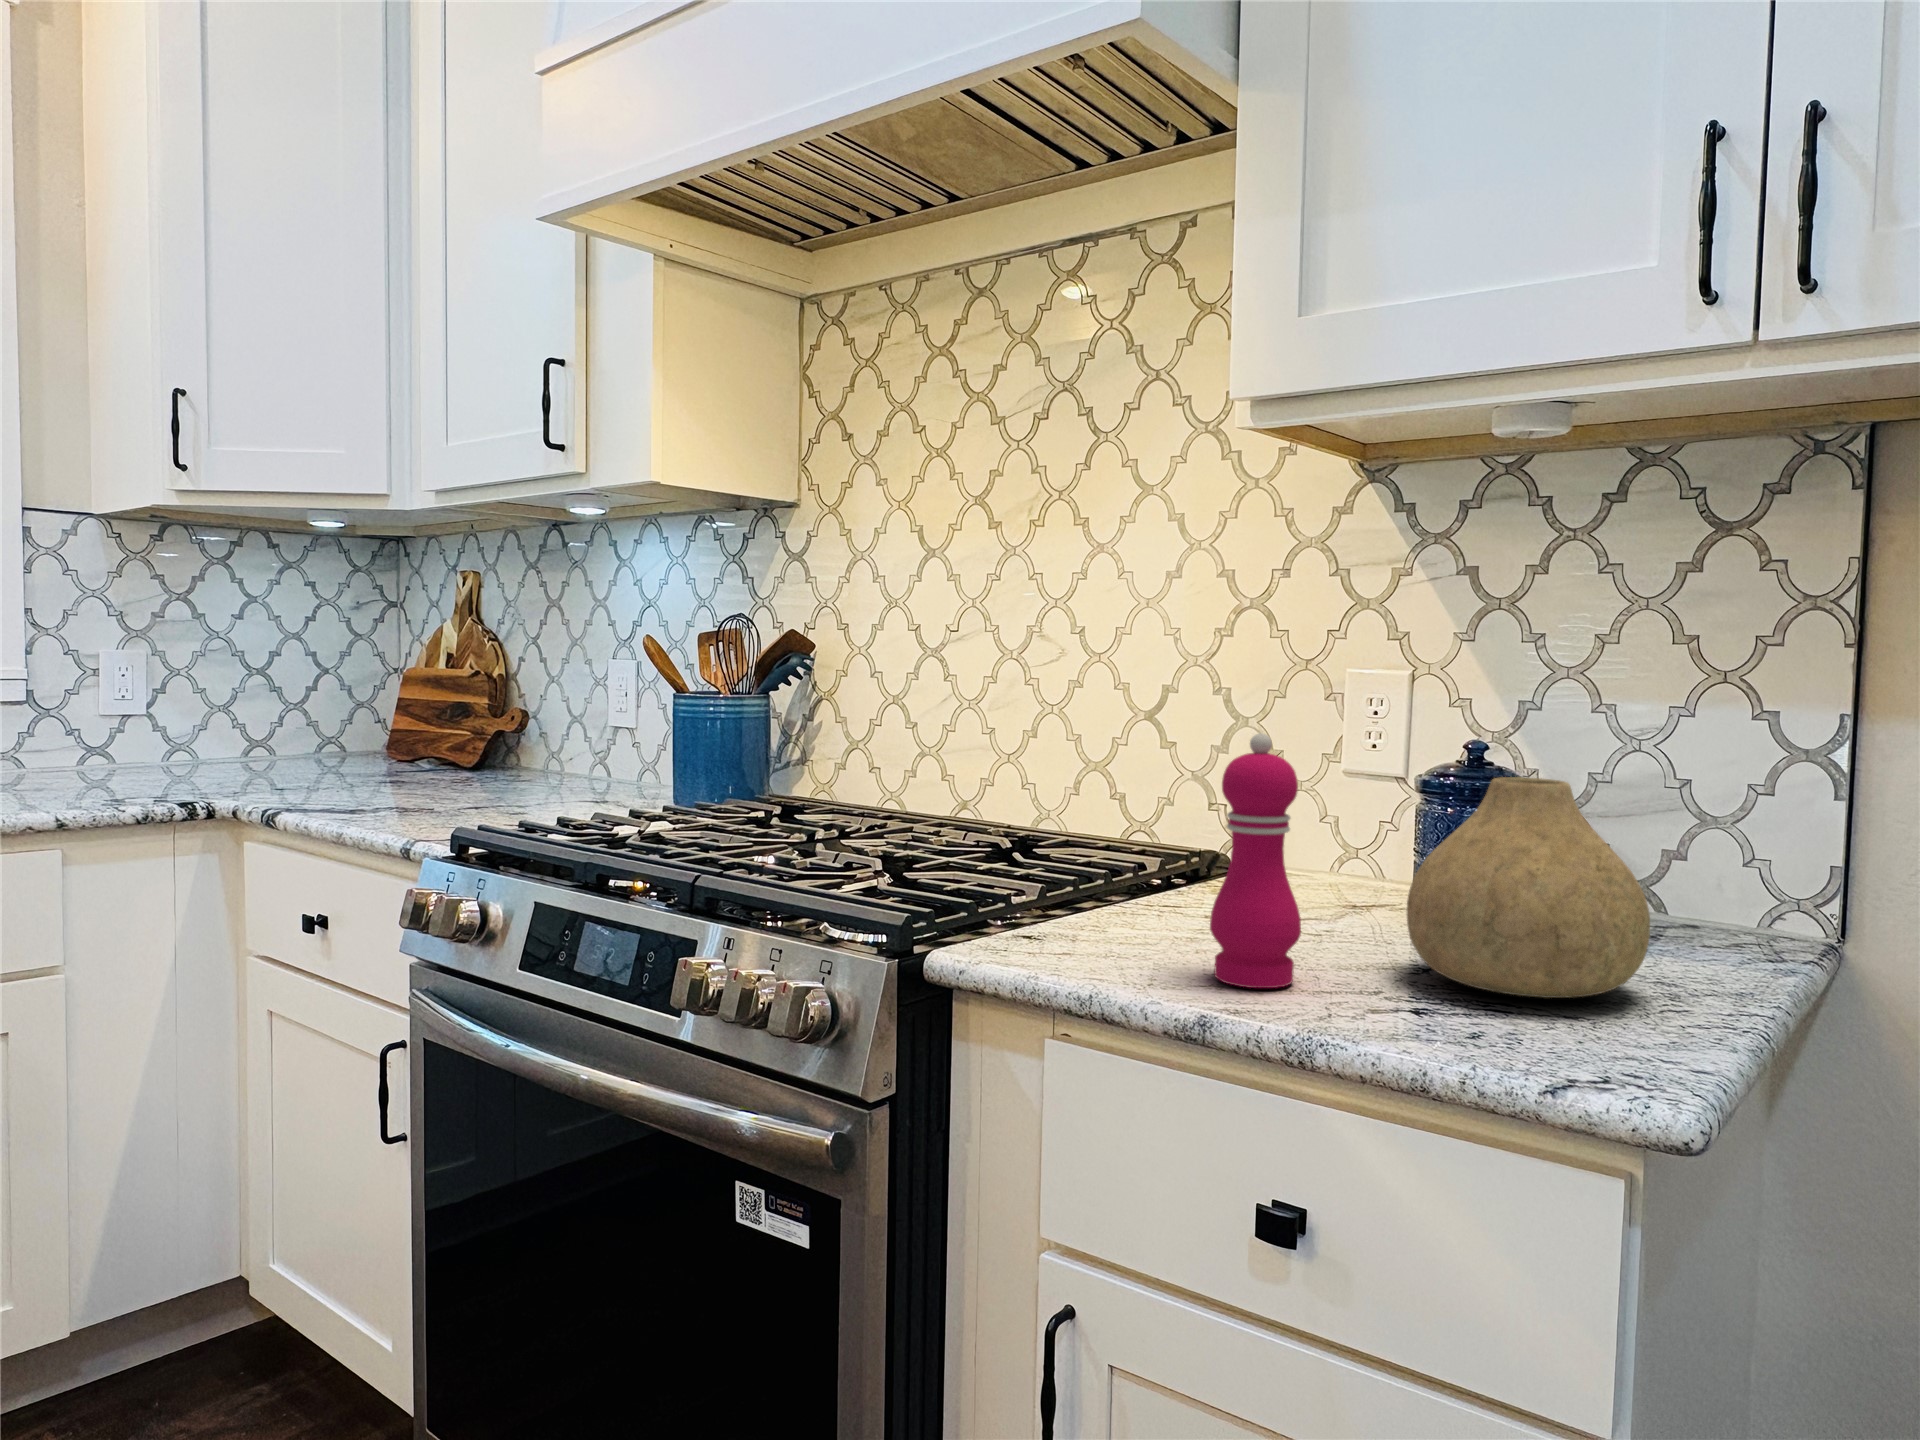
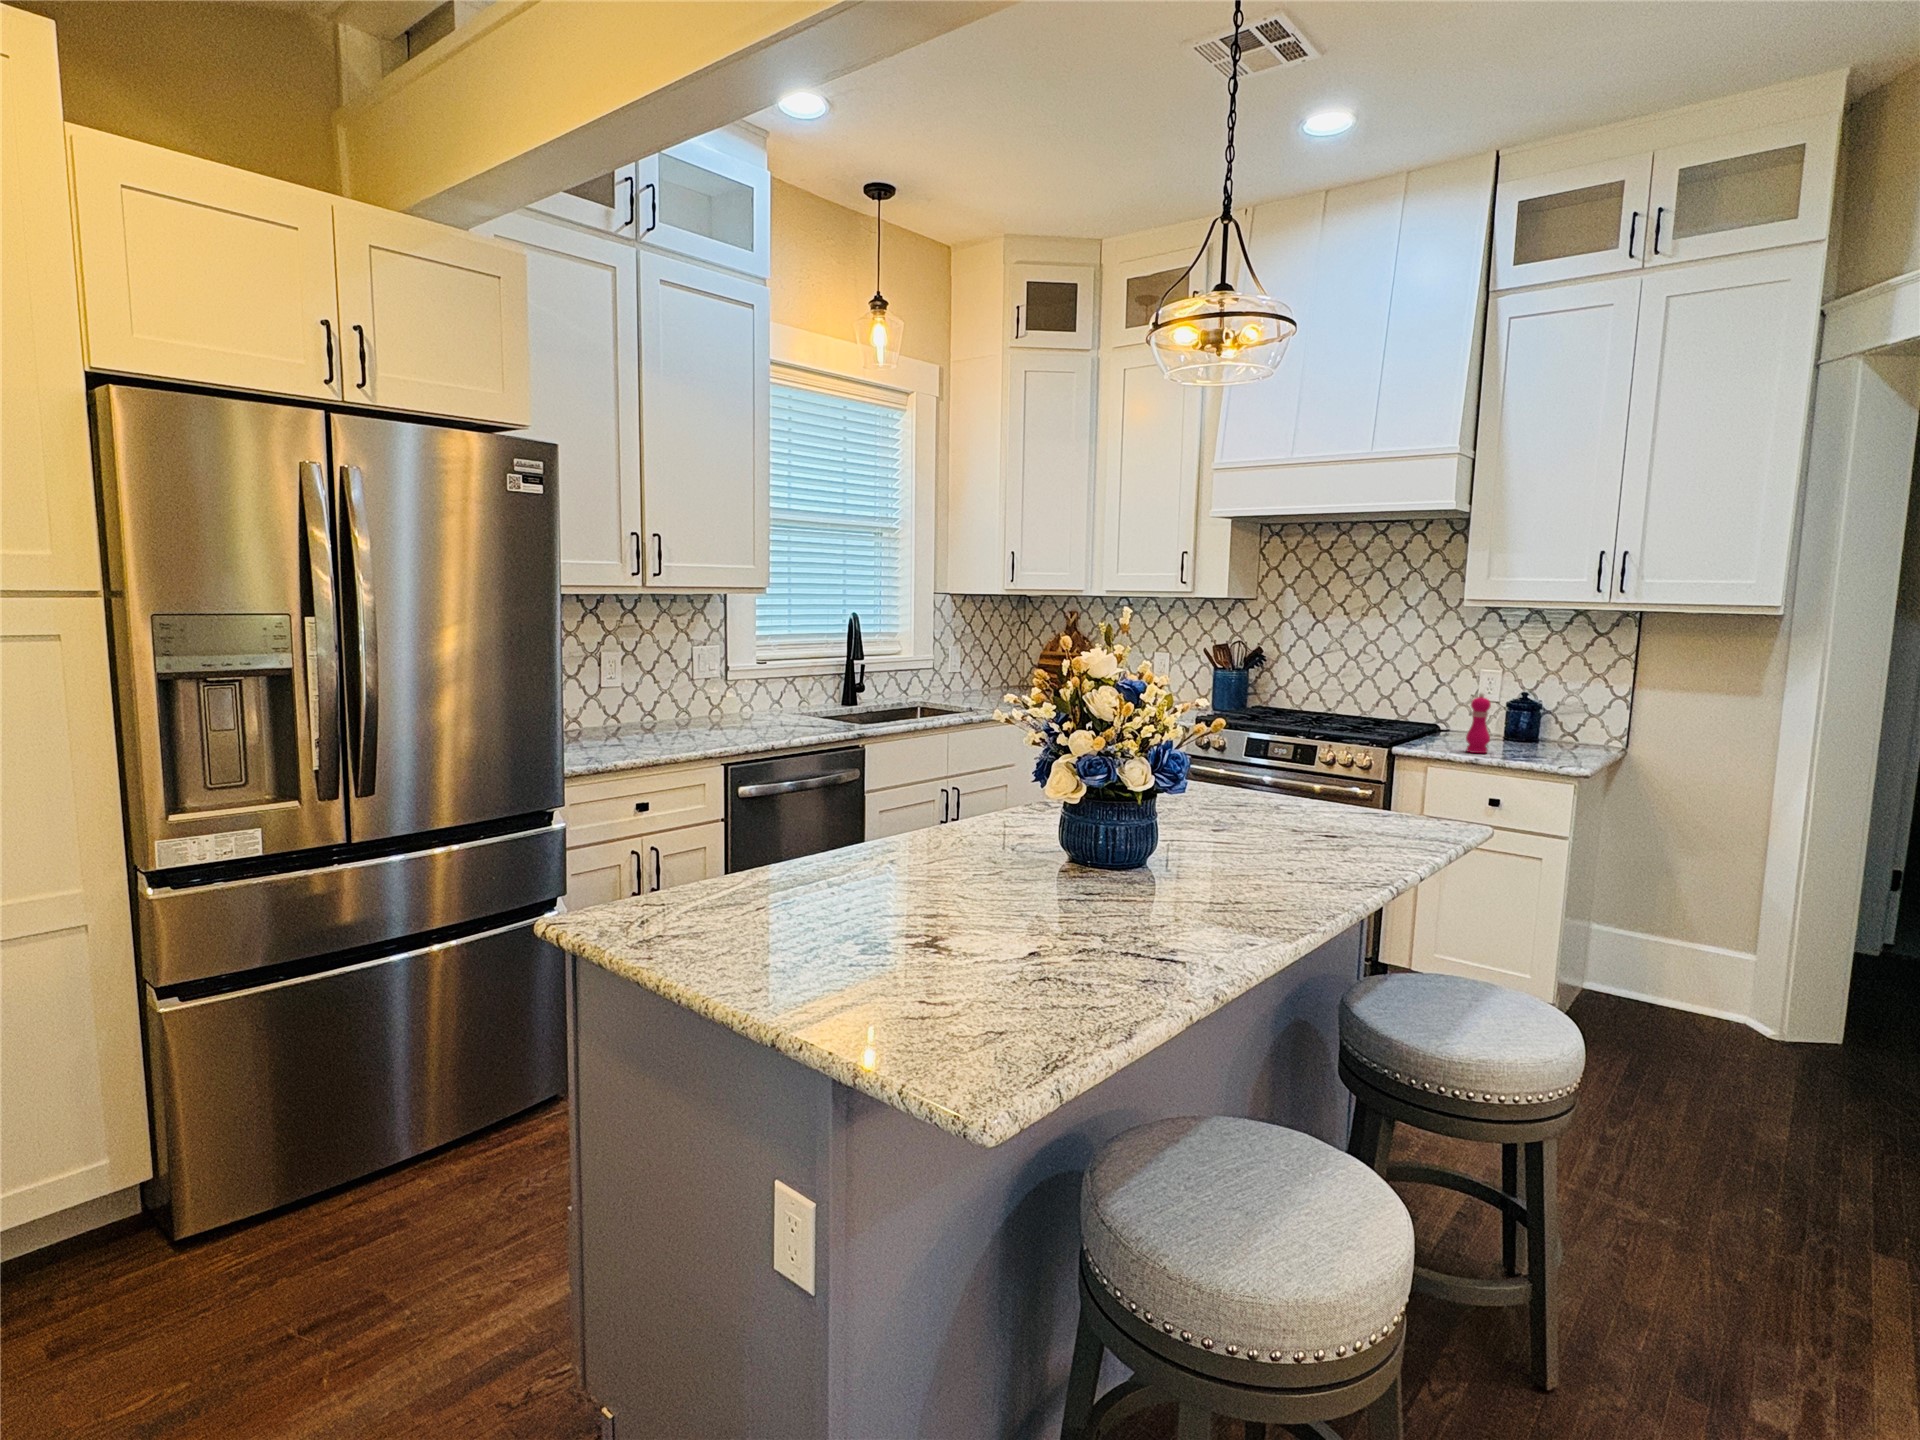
vase: present [1407,777,1650,998] -> none [1514,704,1576,755]

